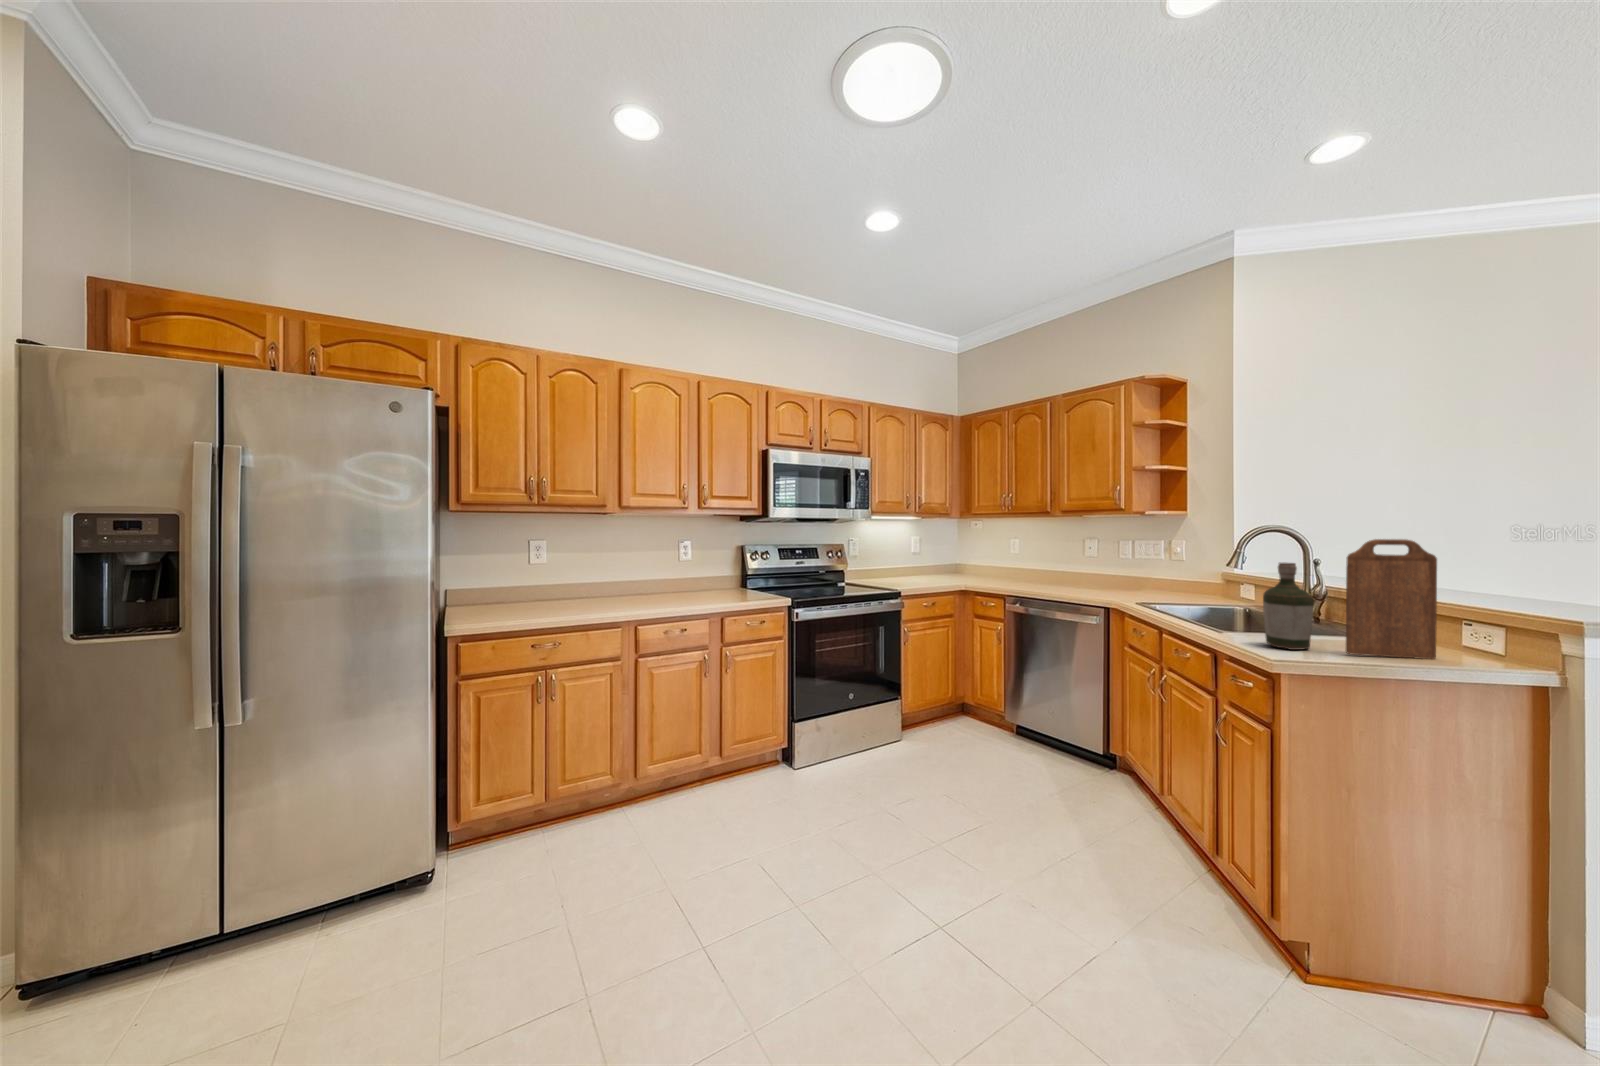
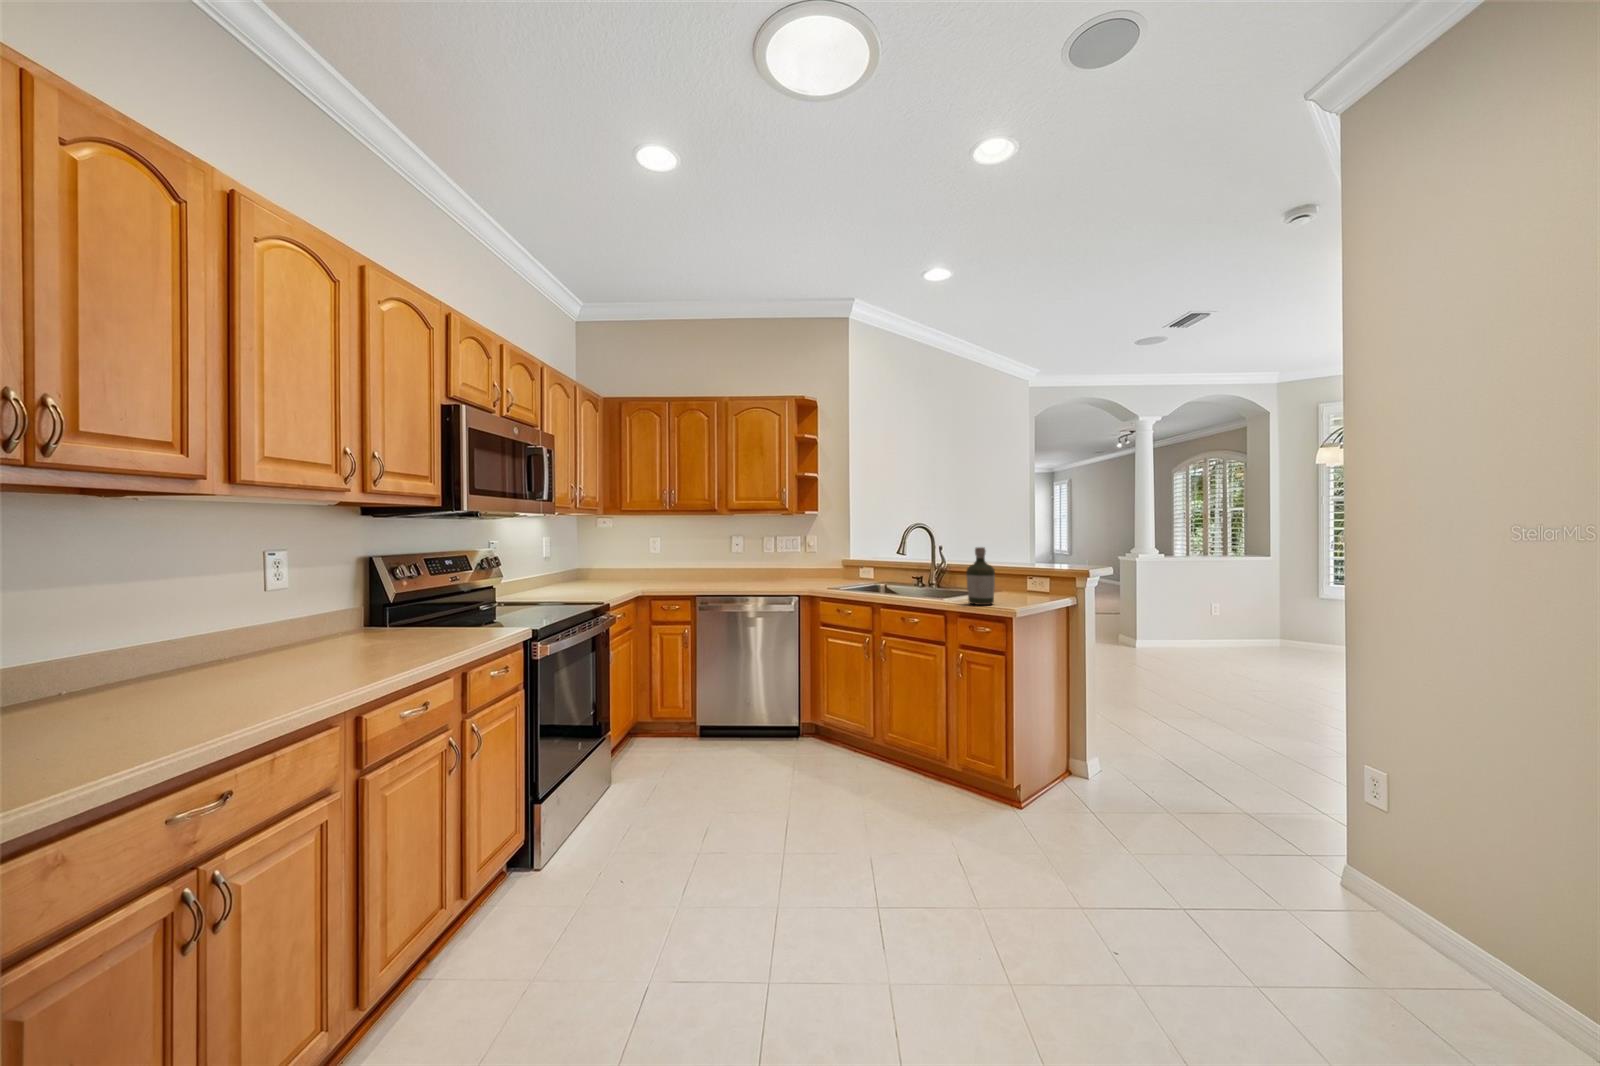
cutting board: present [1346,539,1437,659] -> none [1014,531,1040,603]

